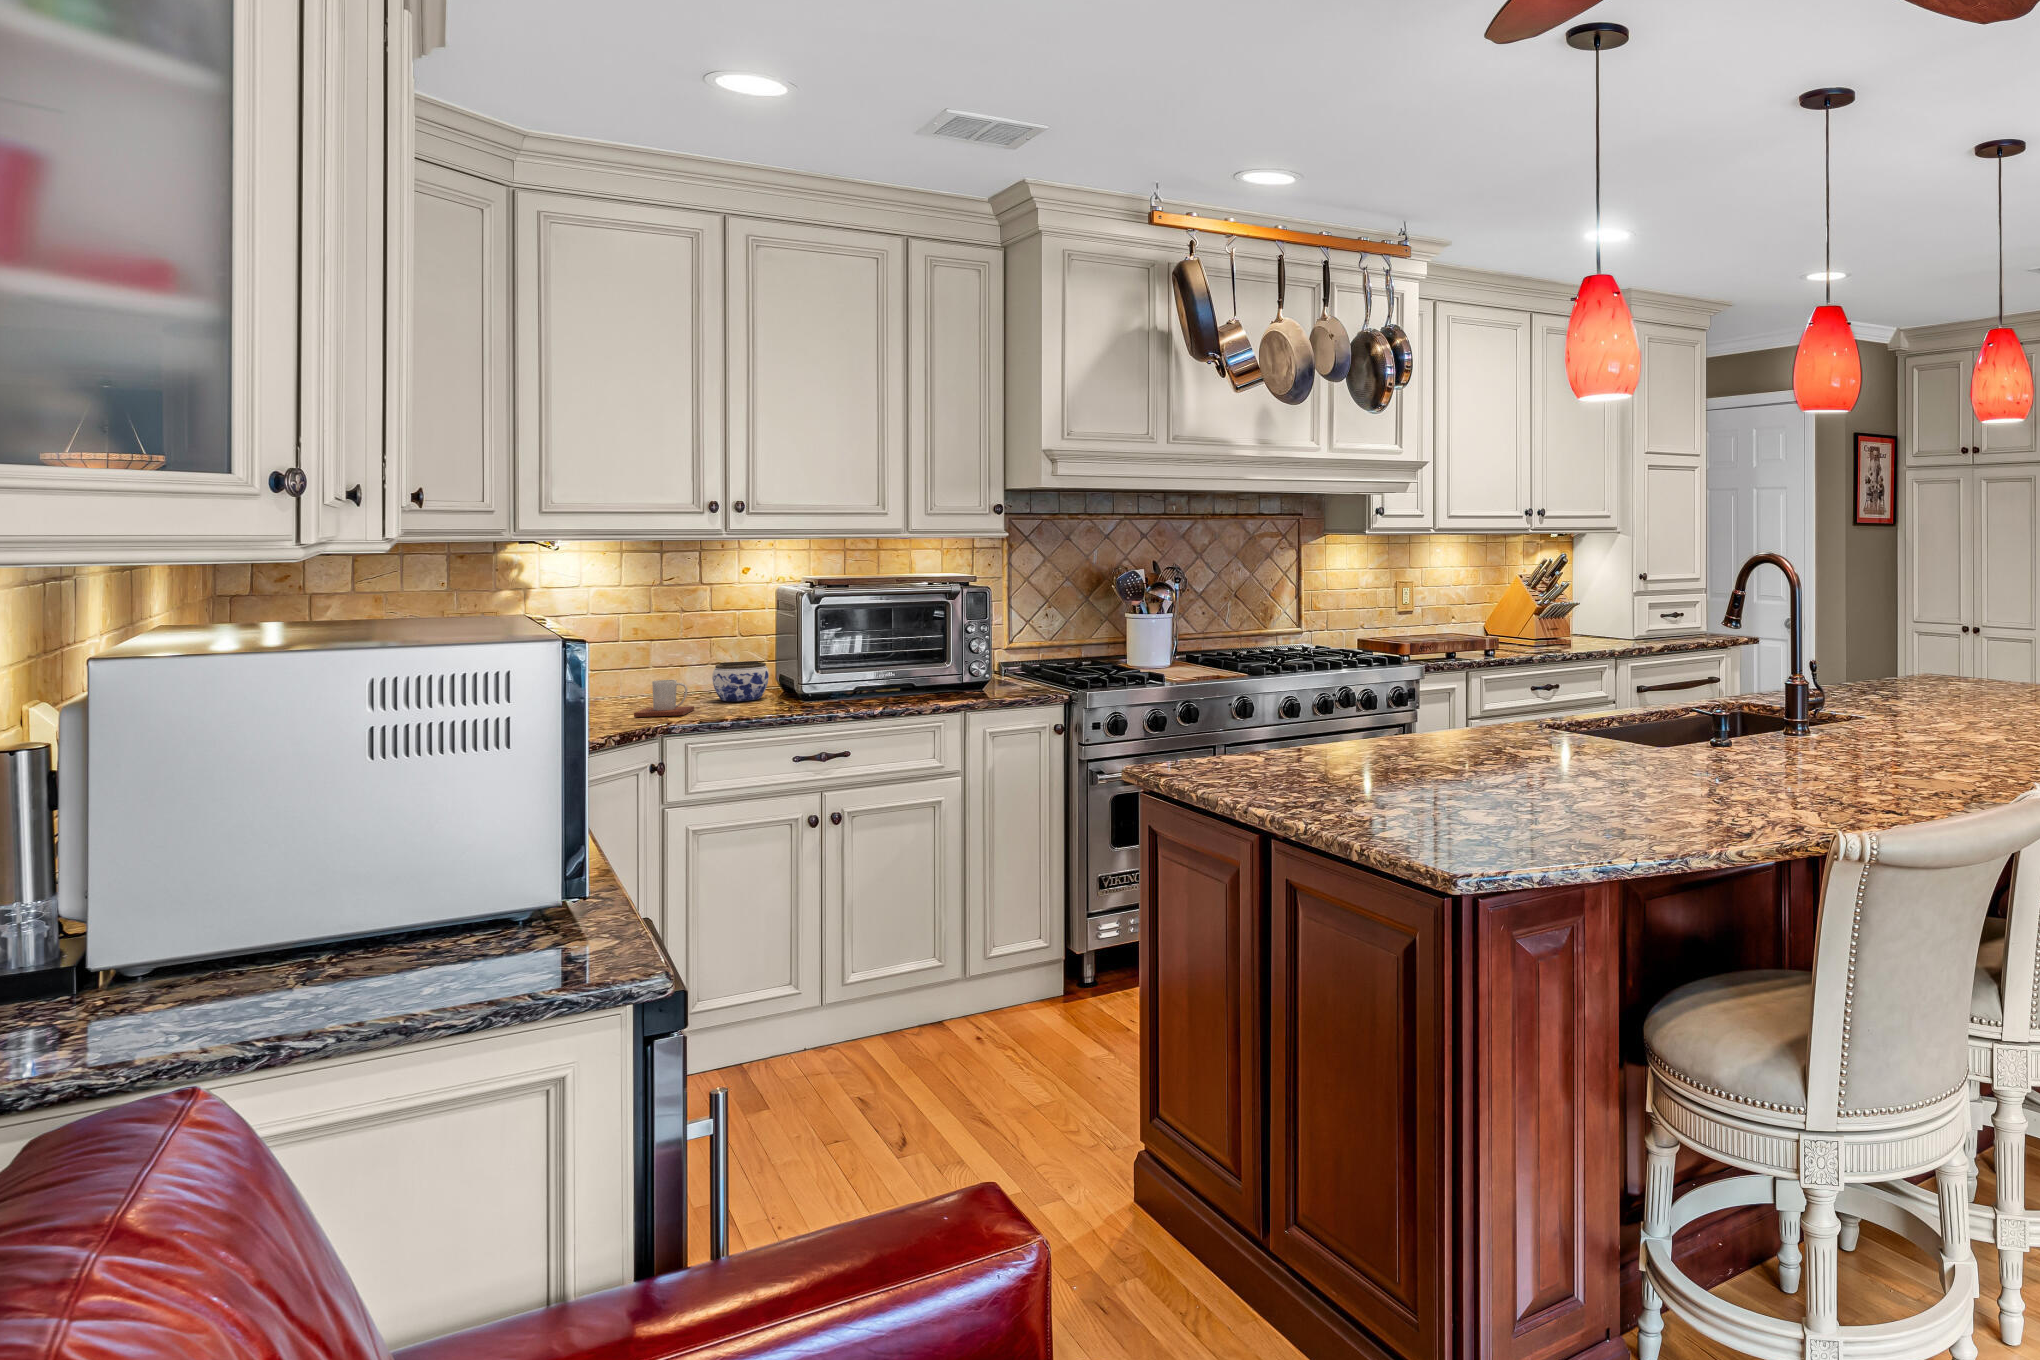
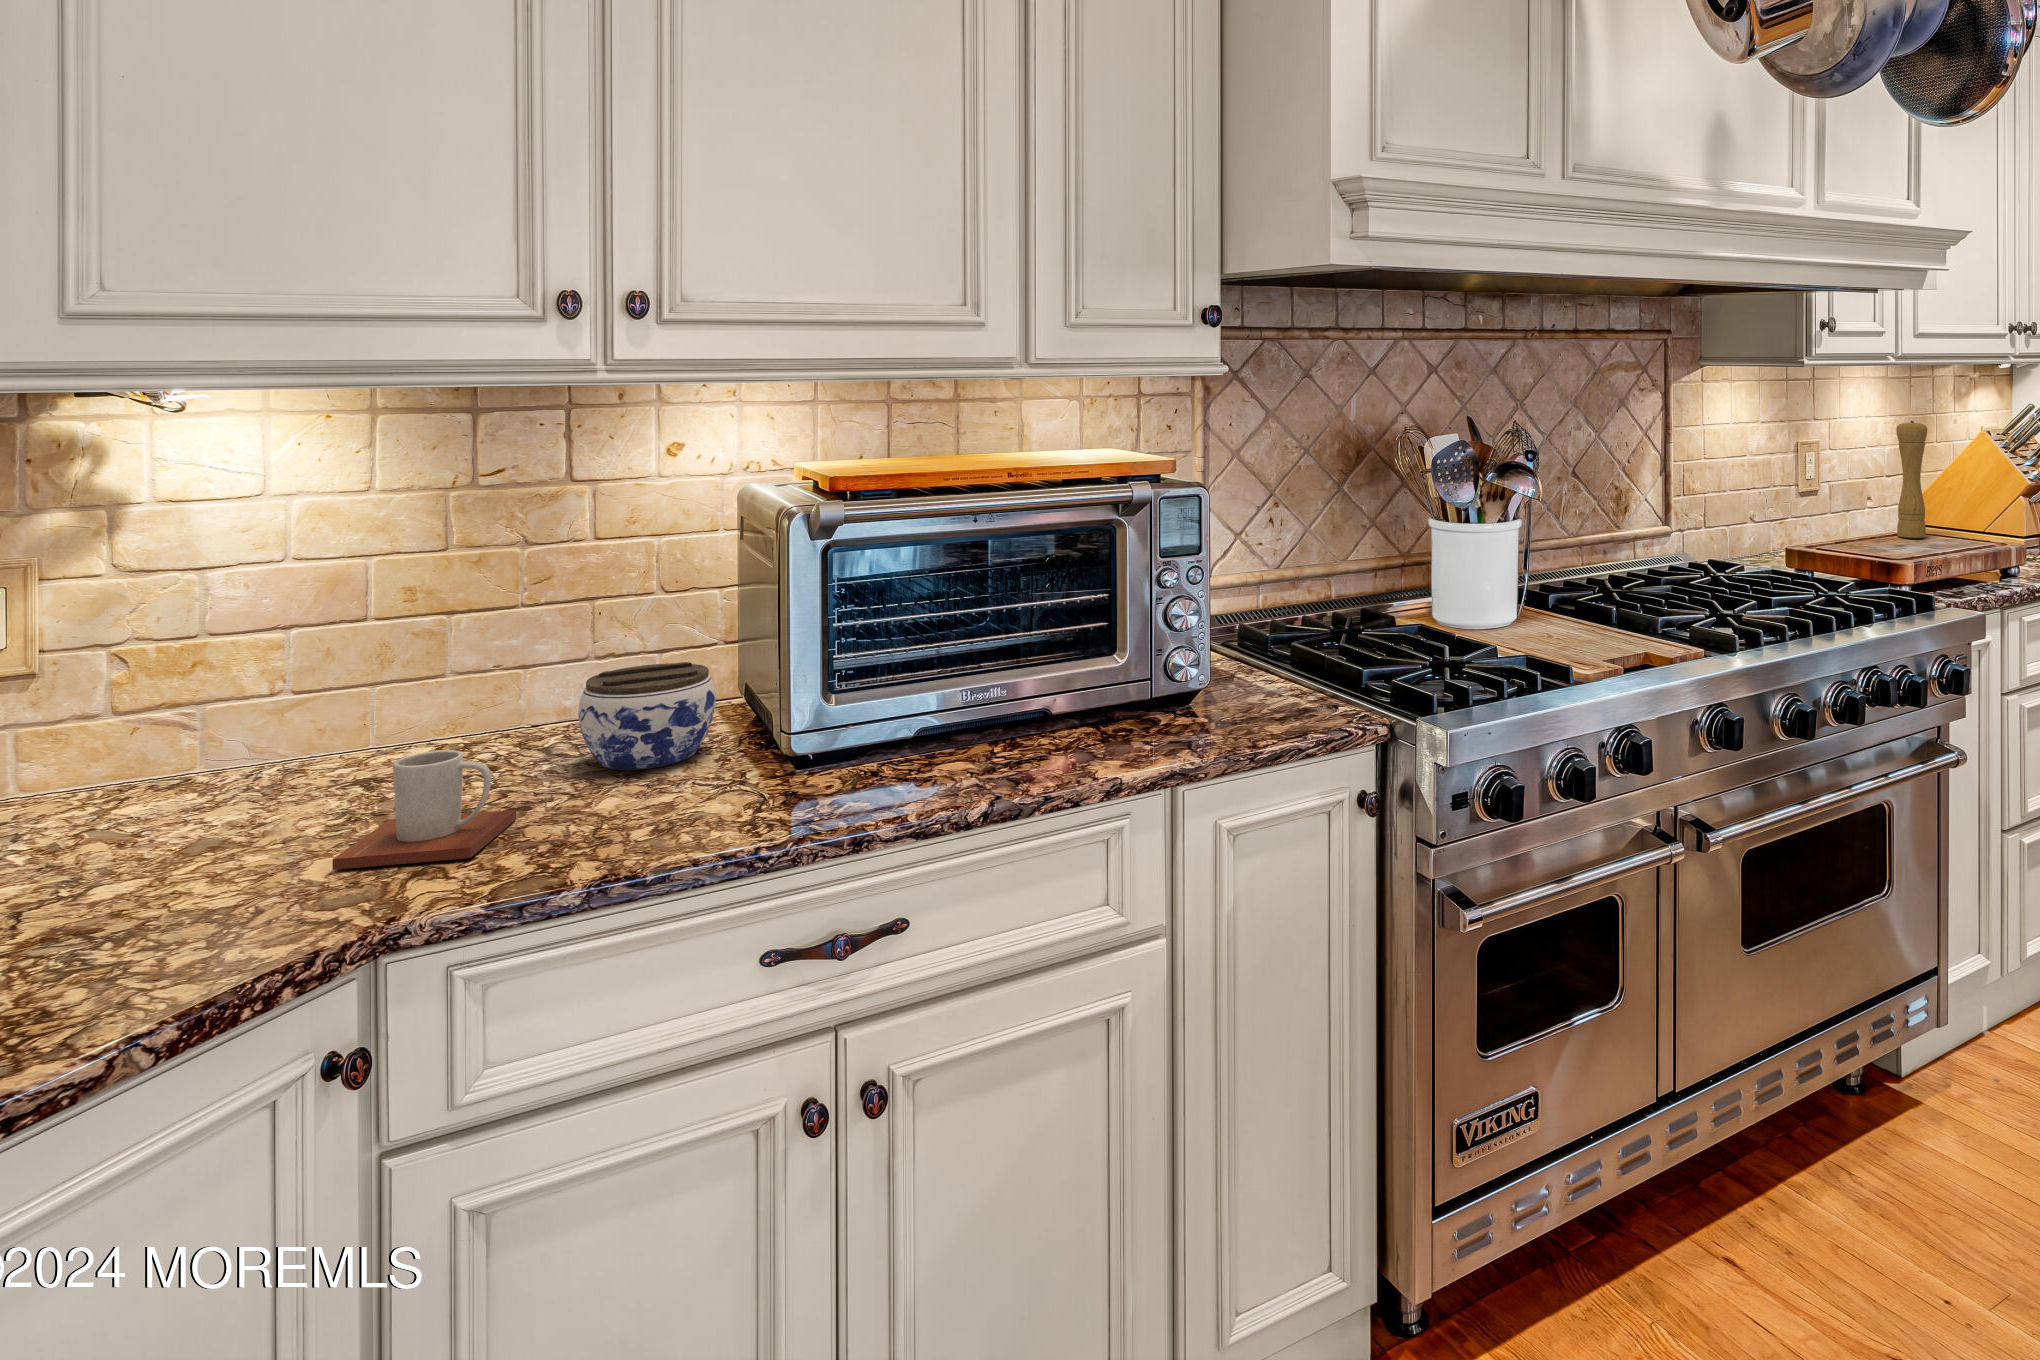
pepper mill: none [1462,570,1480,640] -> present [1896,421,1927,538]

